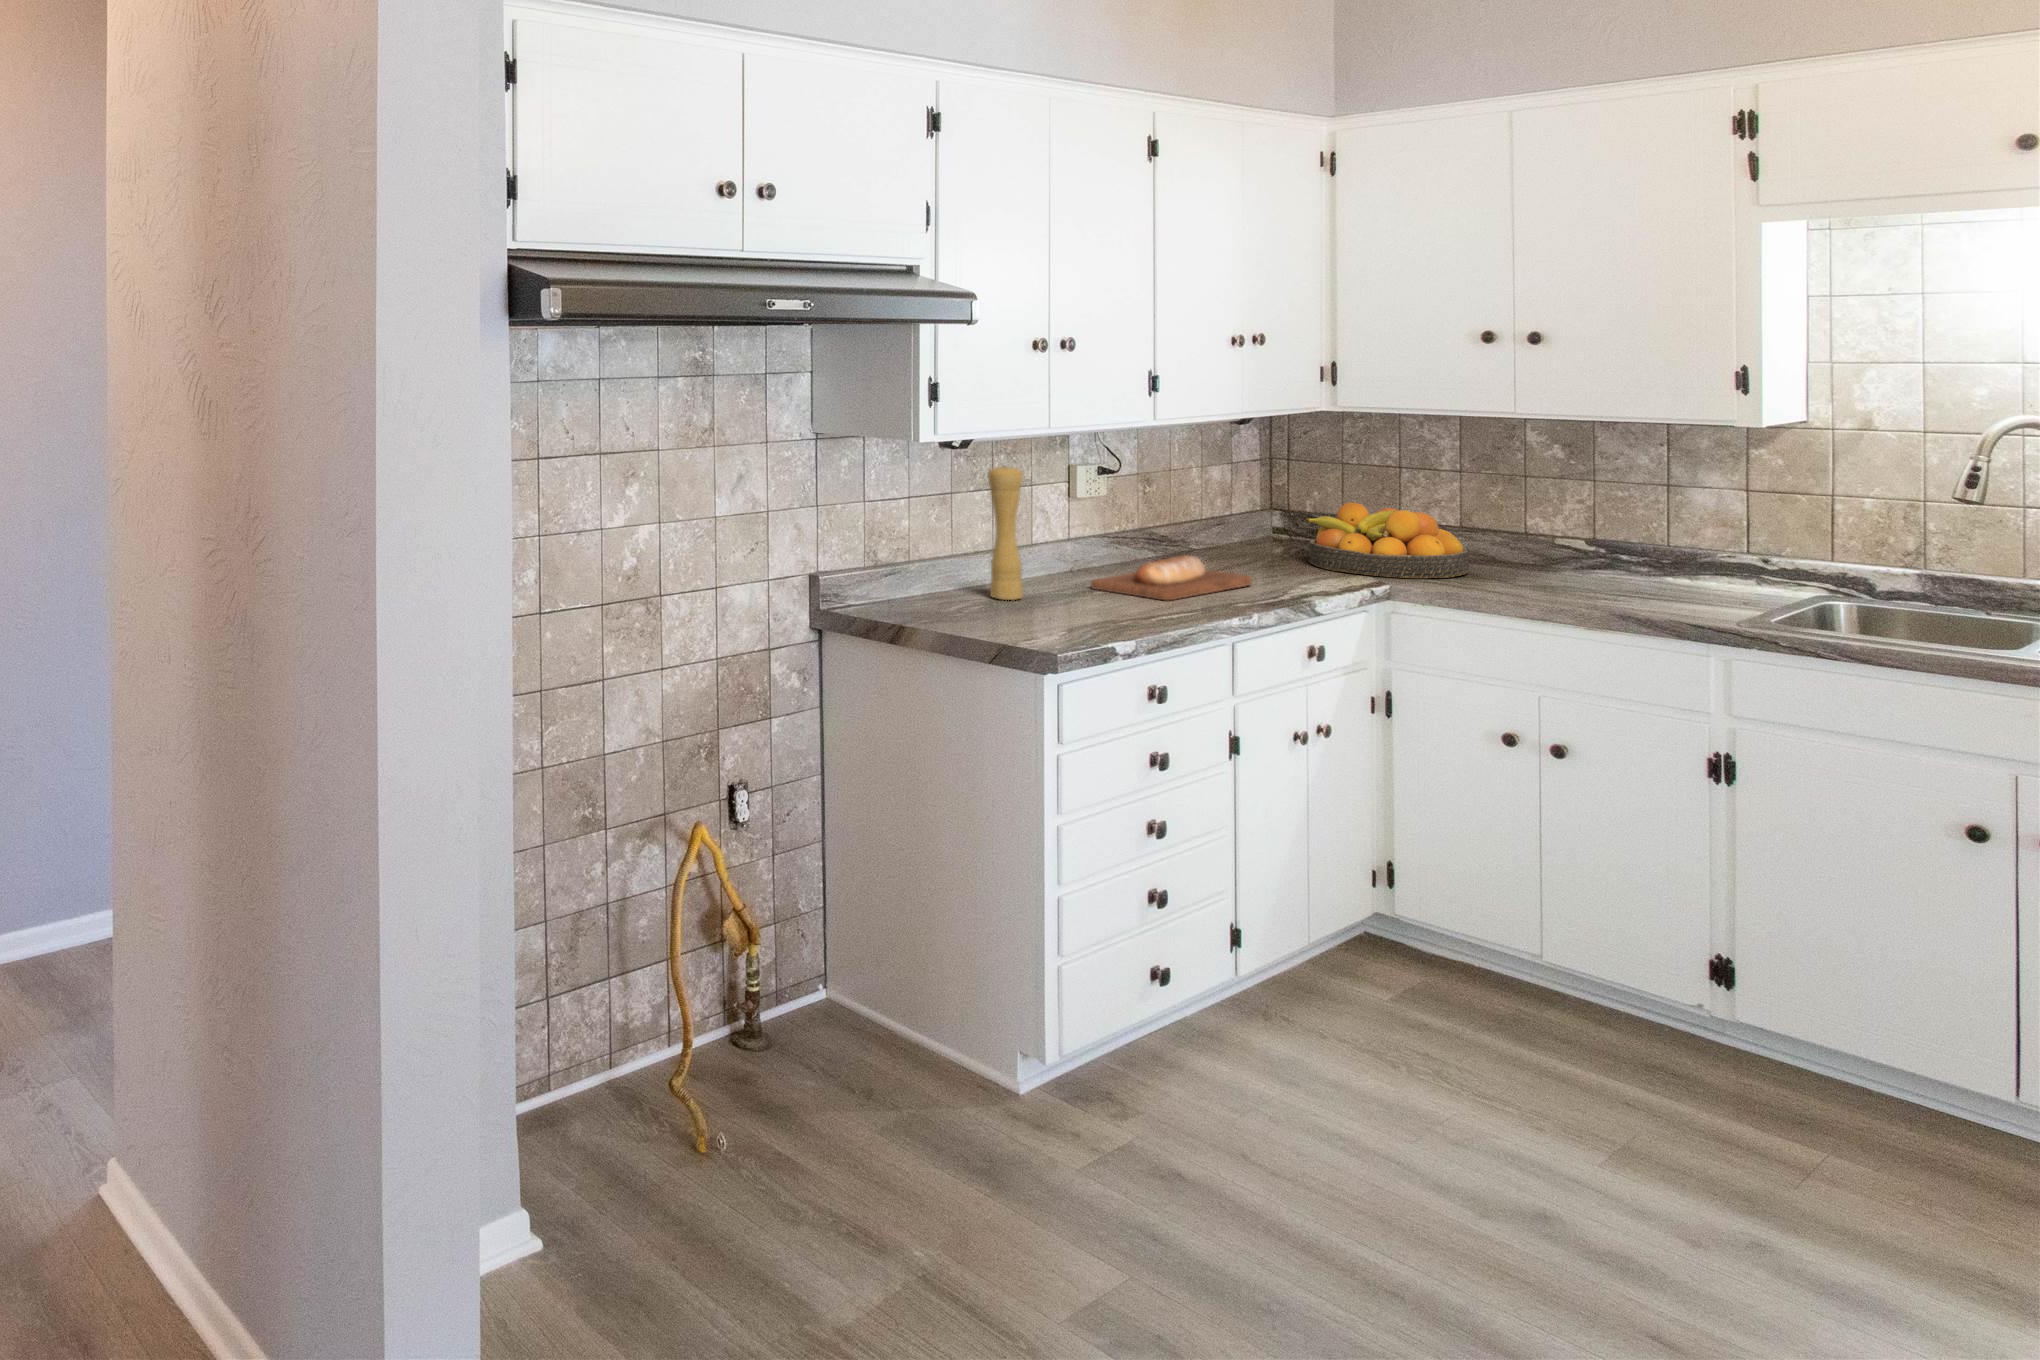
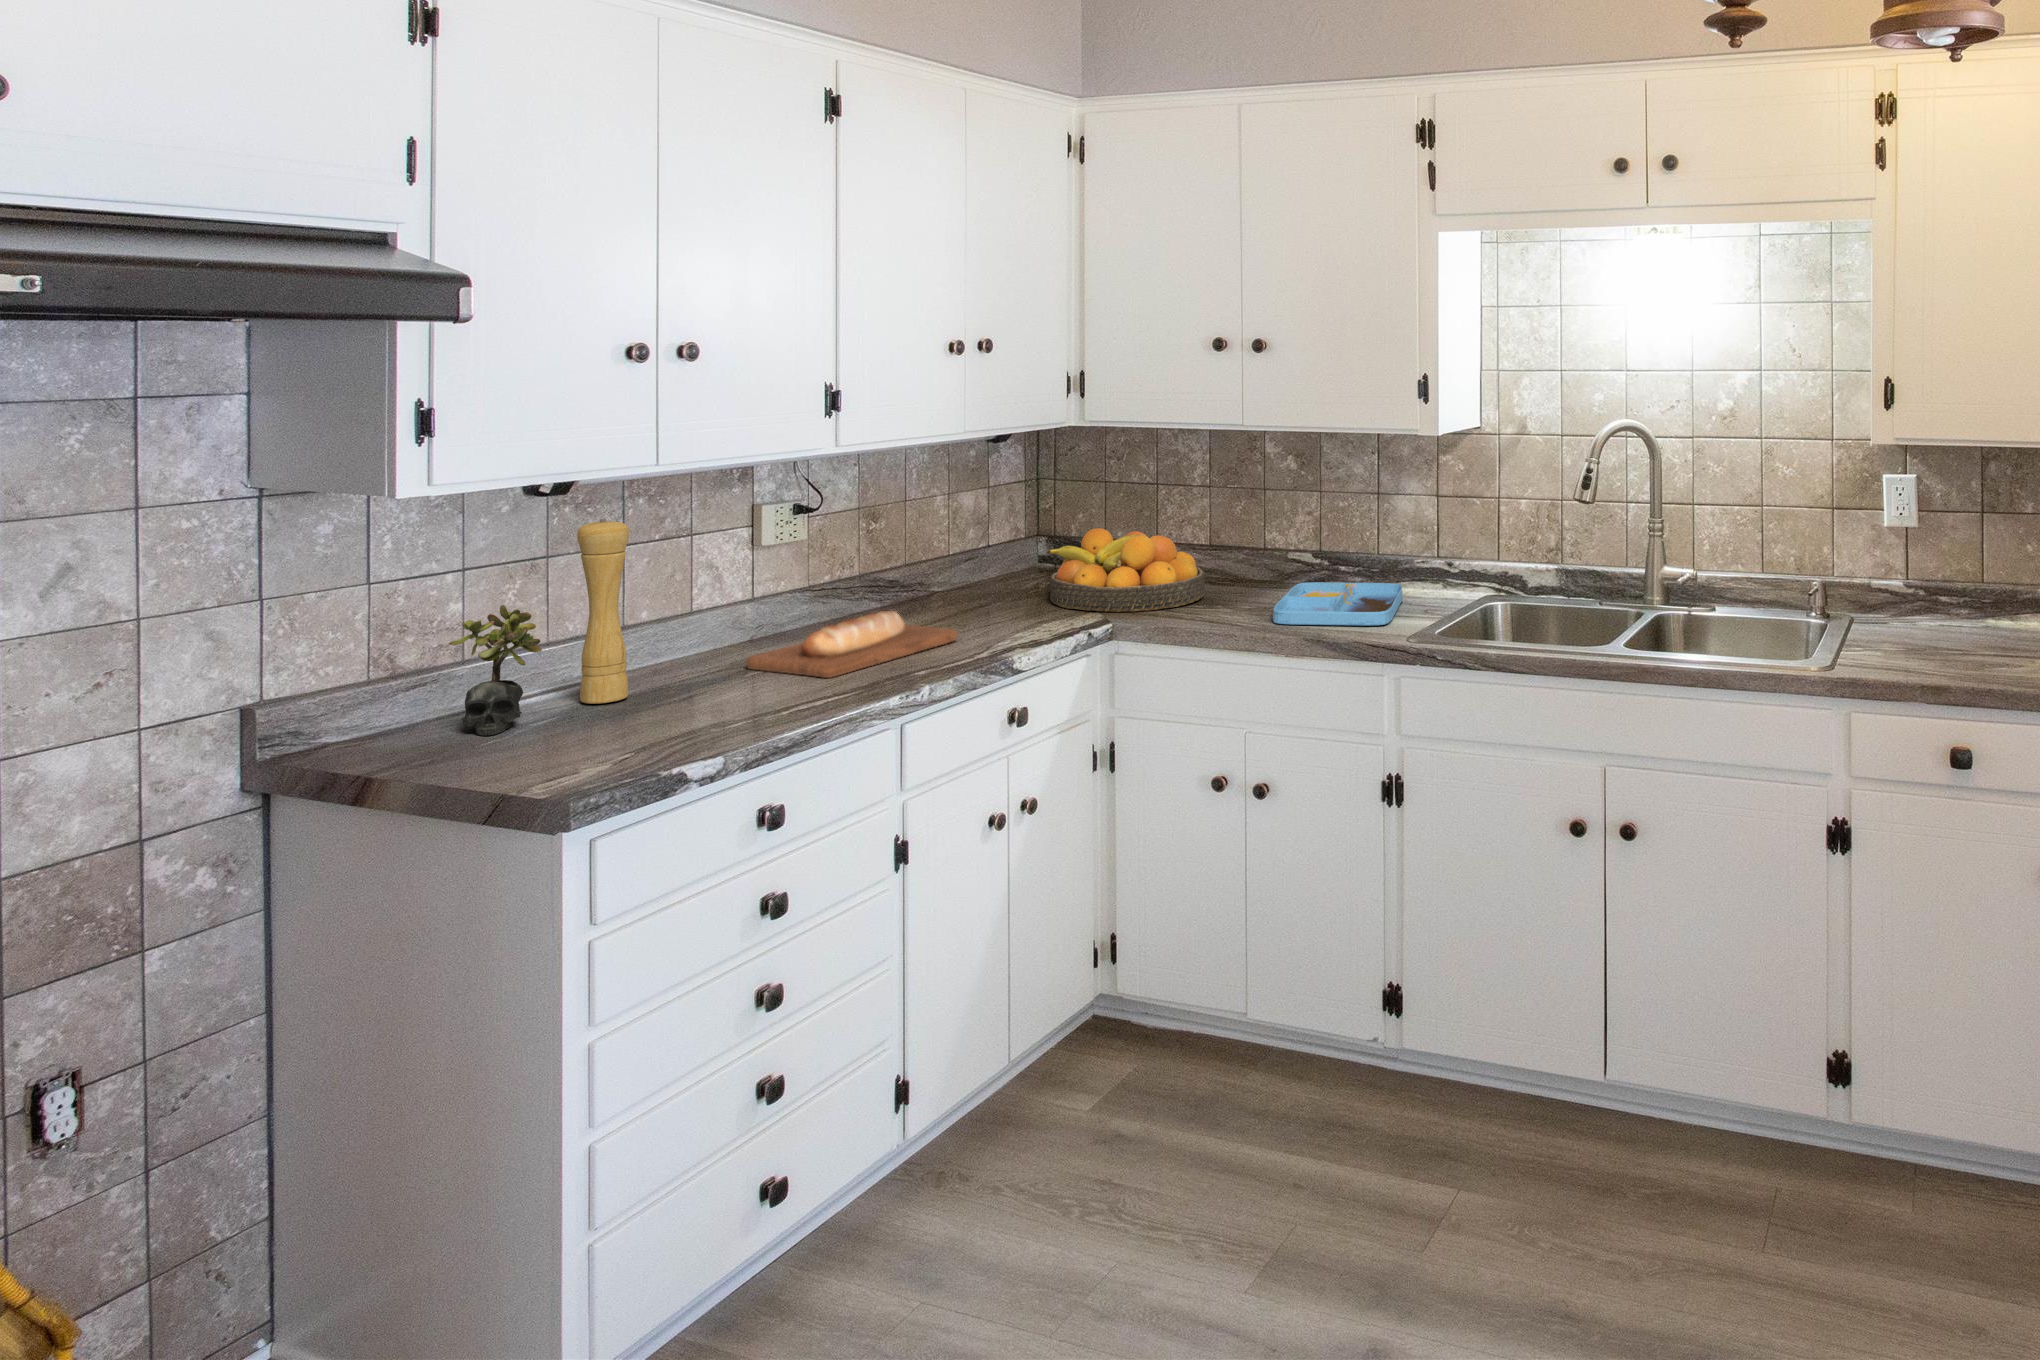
succulent plant: none [922,522,982,611] -> present [449,605,542,736]
tray: none [1564,567,1709,610] -> present [1273,582,1403,626]

